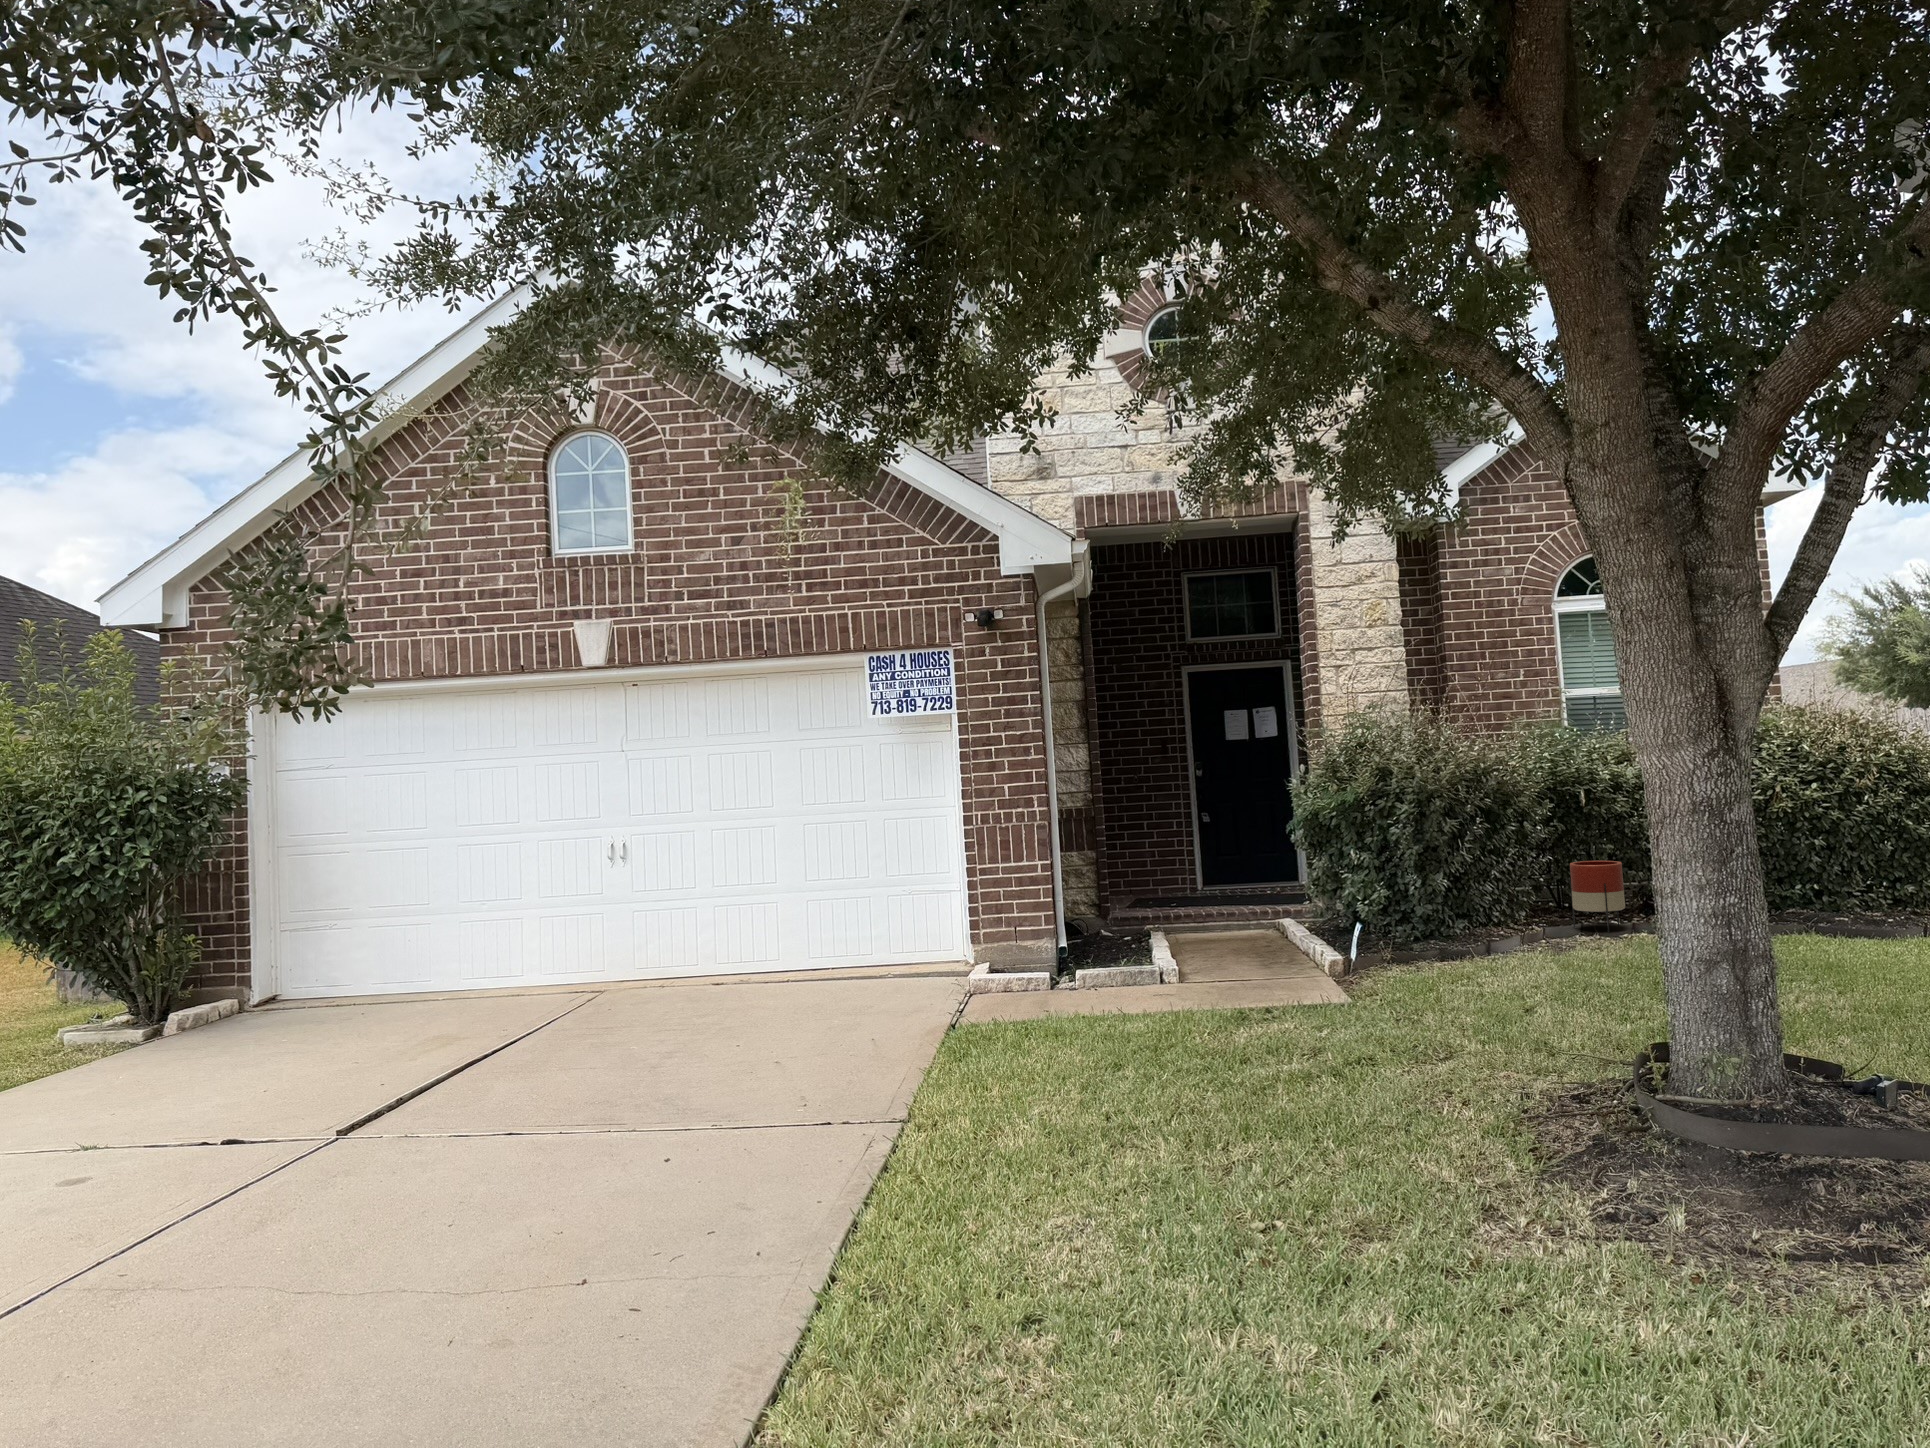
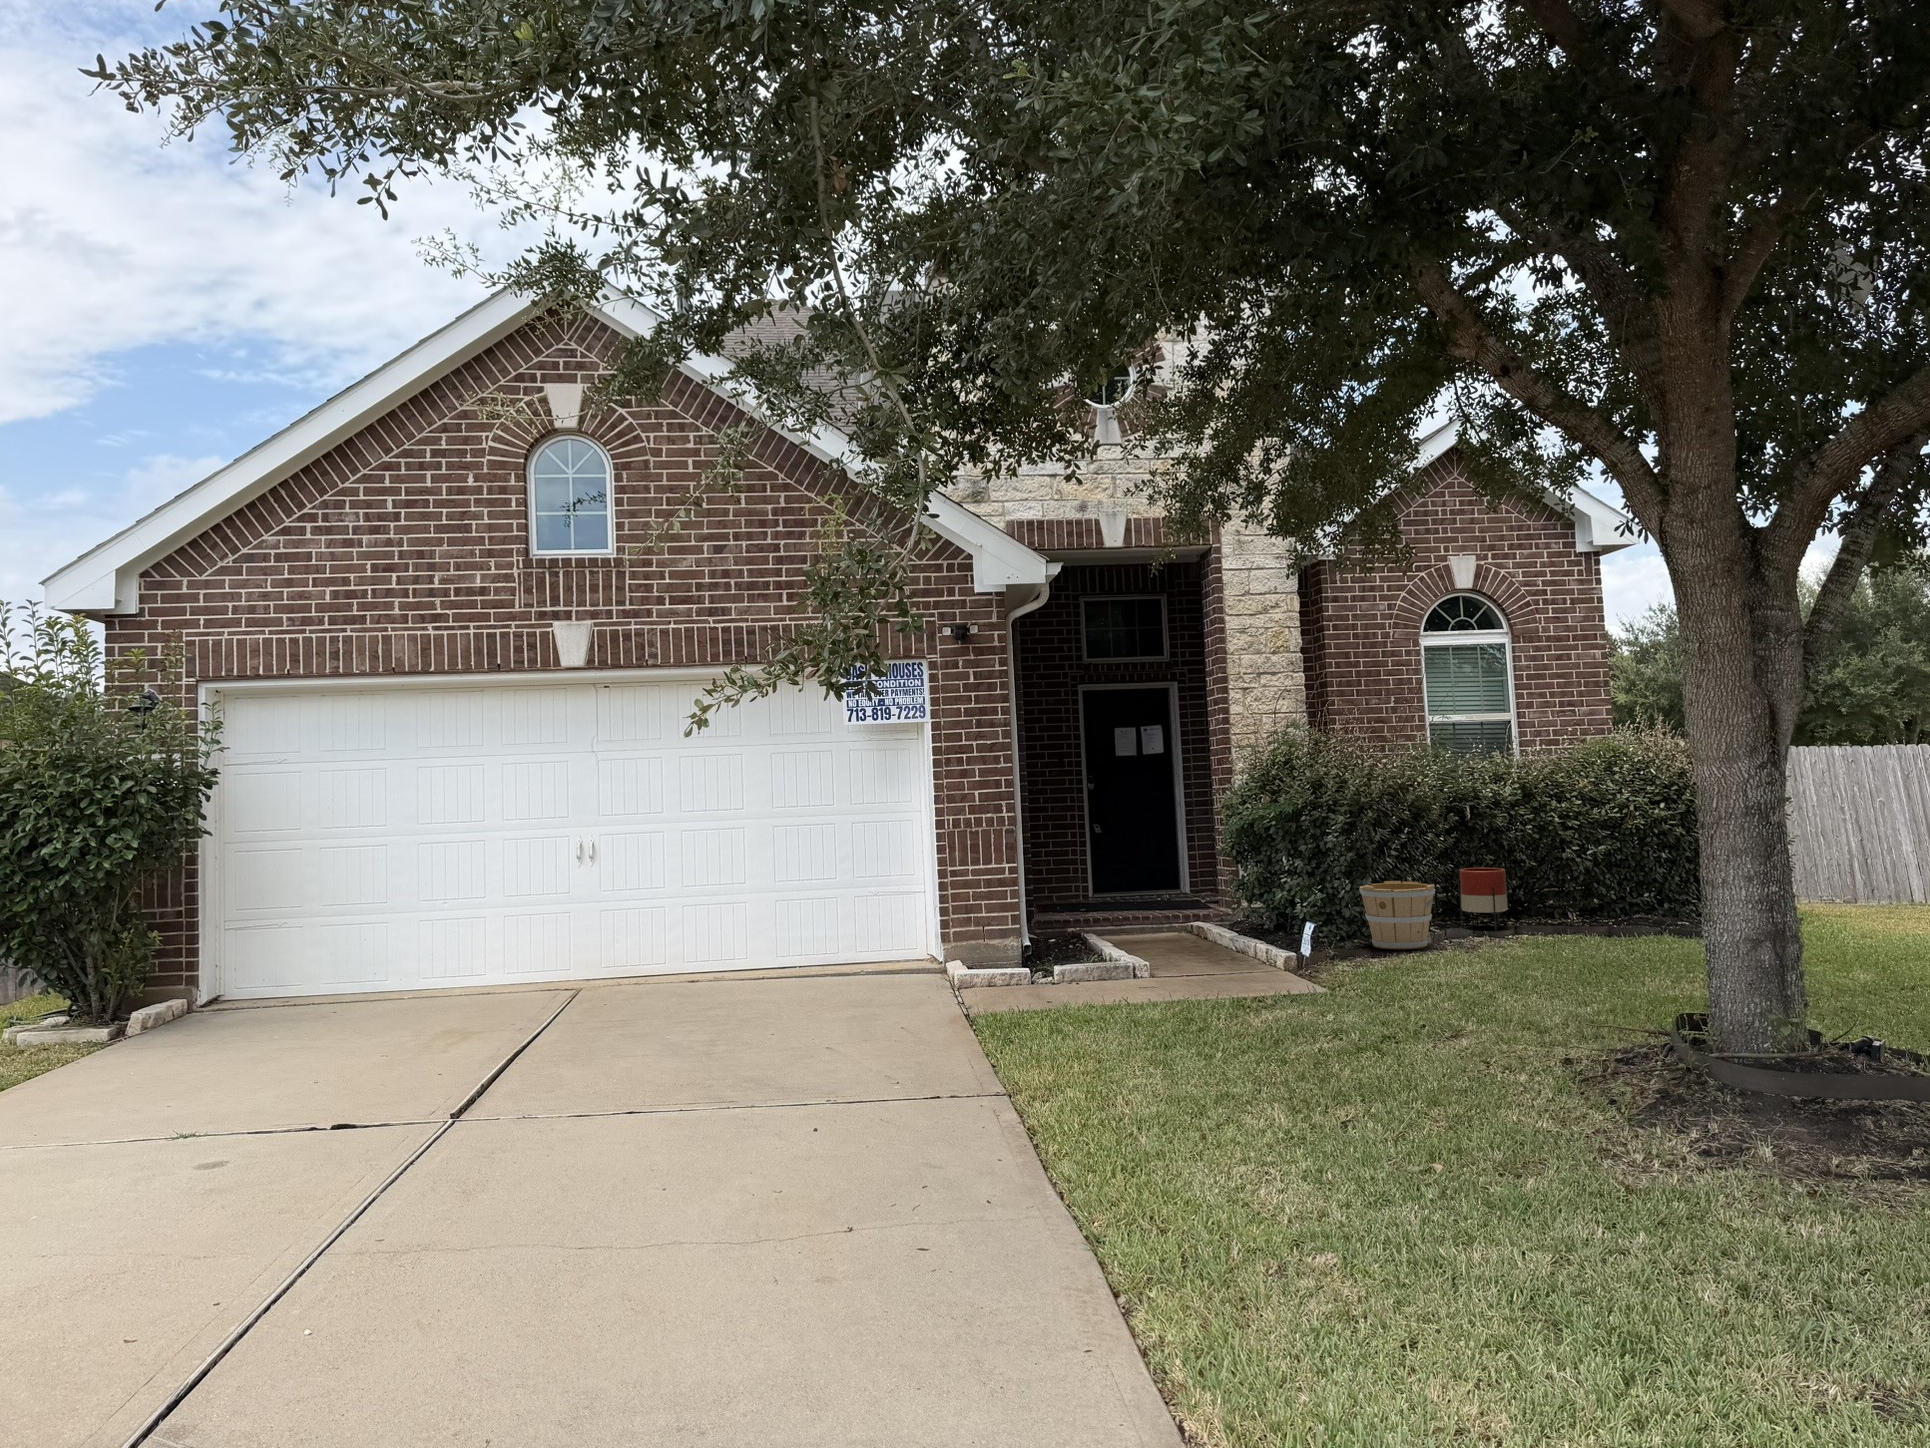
wooden bucket: none [1436,877,1520,955] -> present [1359,881,1435,949]

